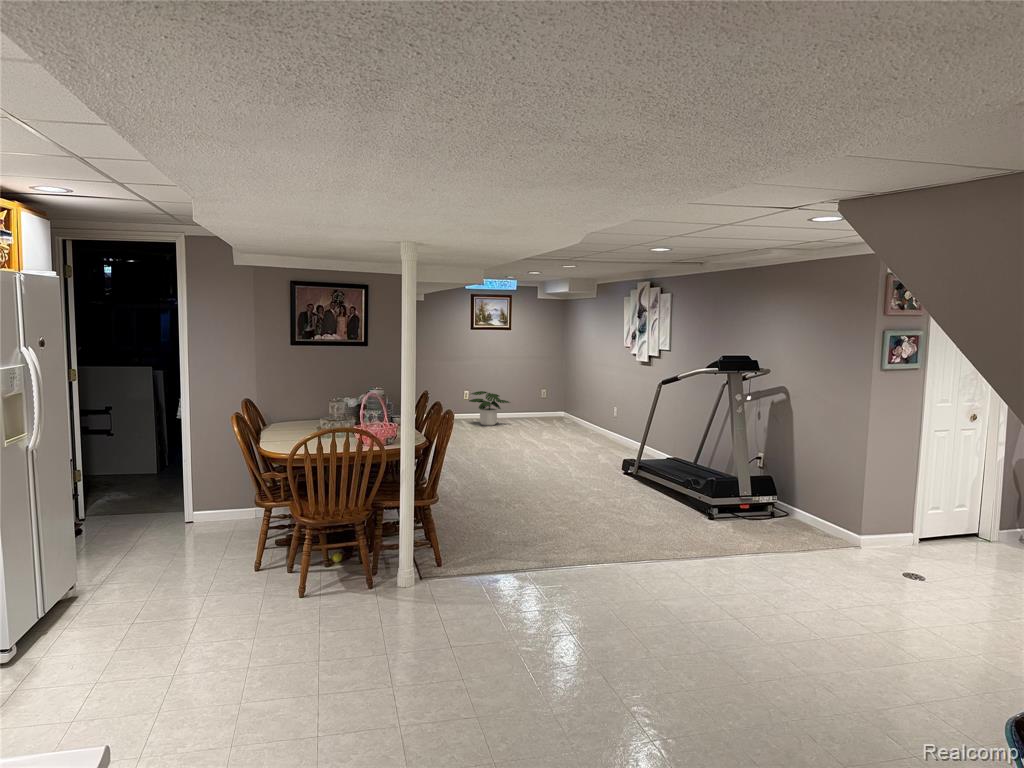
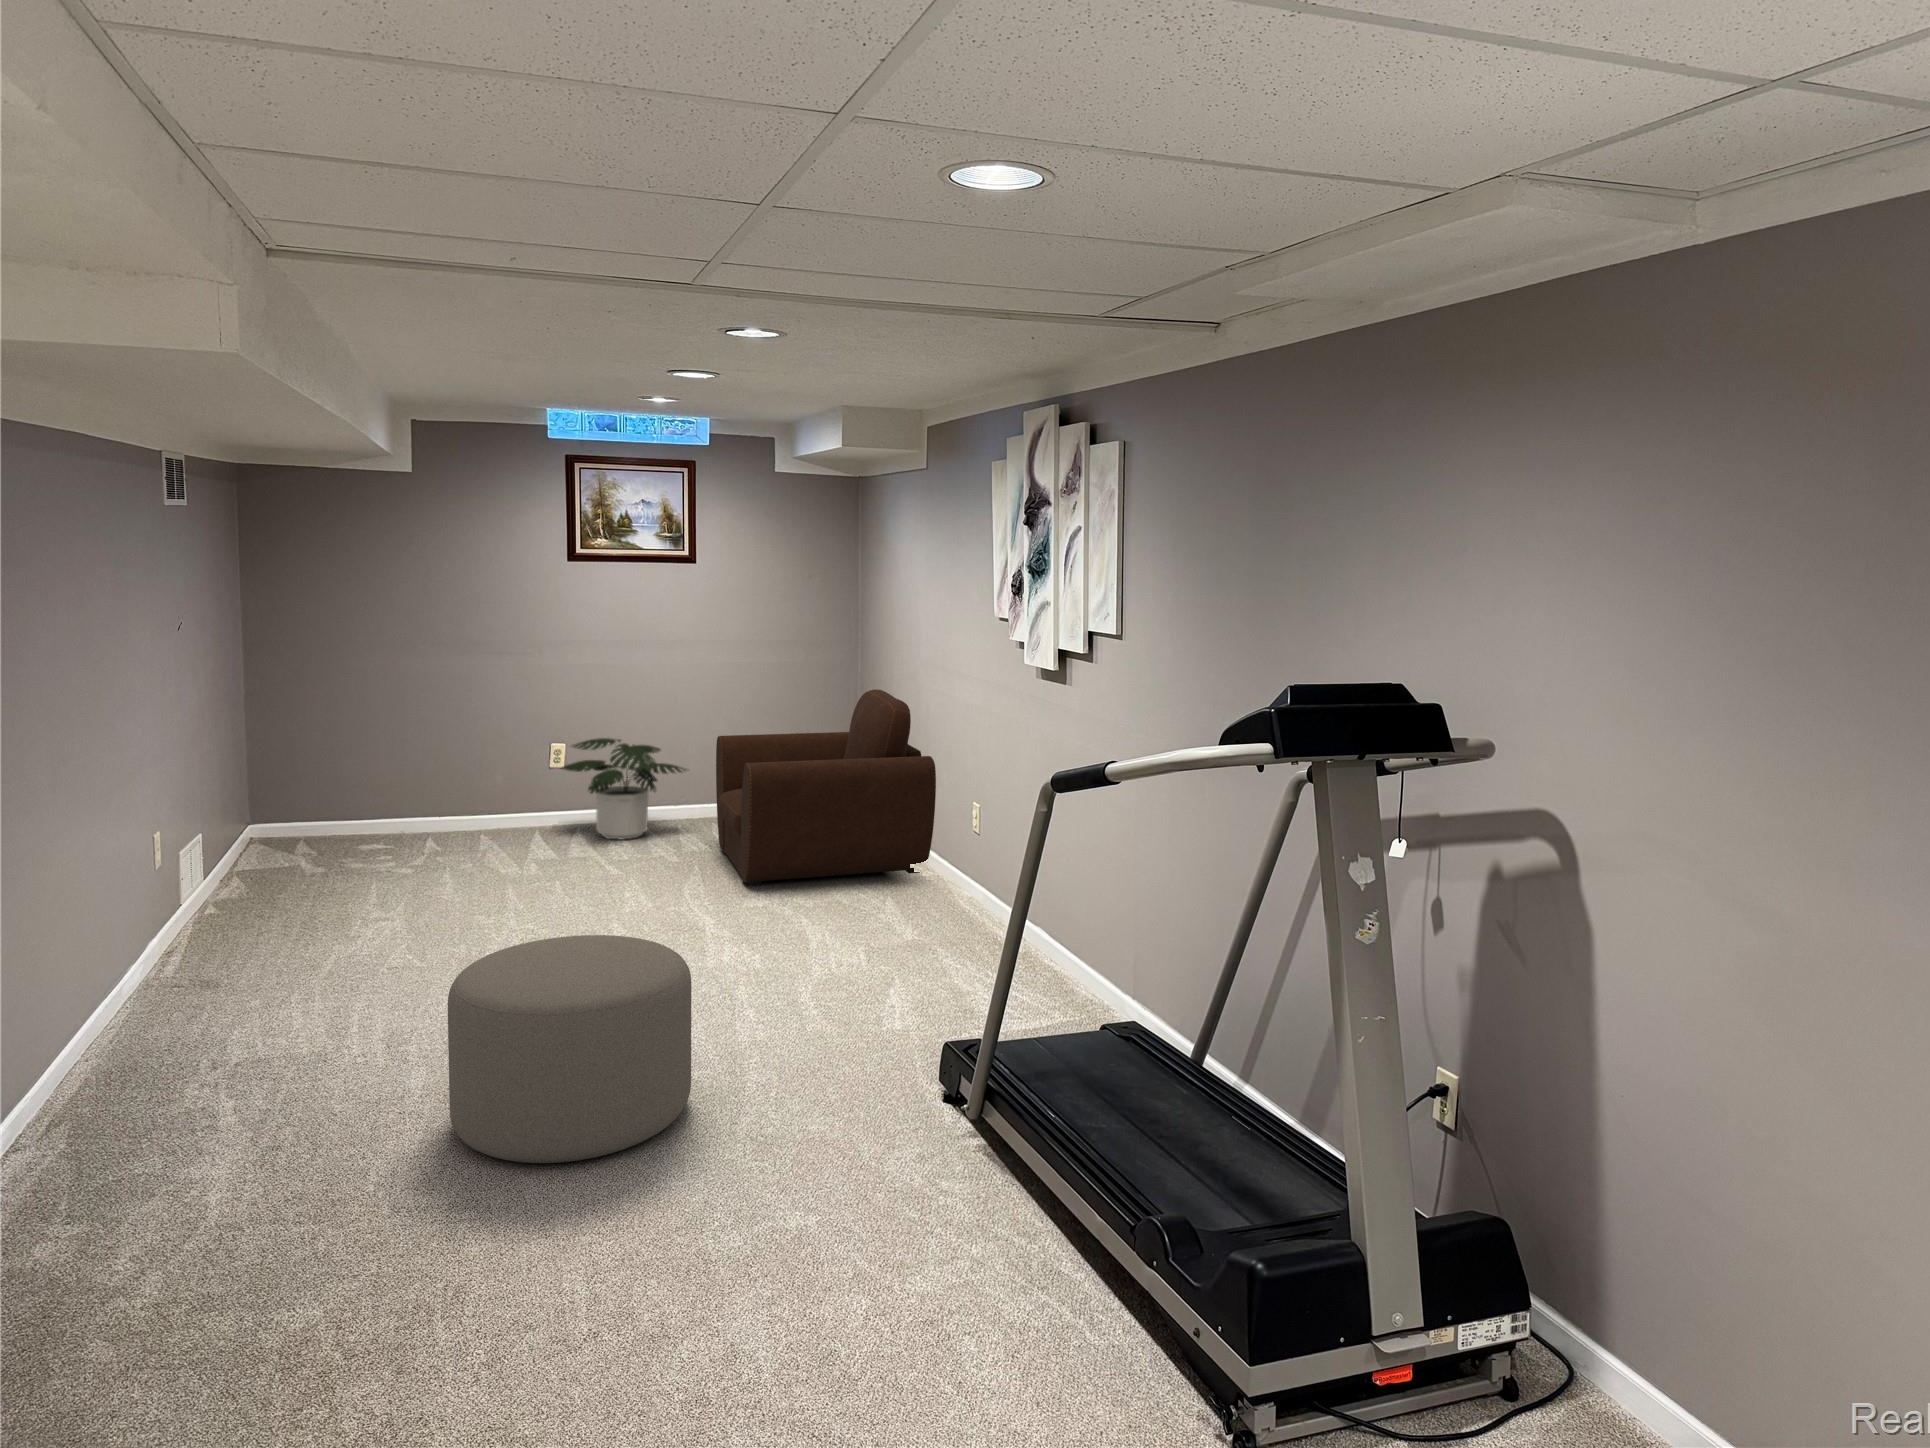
armchair: none [522,374,602,437] -> present [716,689,936,885]
ottoman: none [500,431,560,481] -> present [448,935,692,1163]

